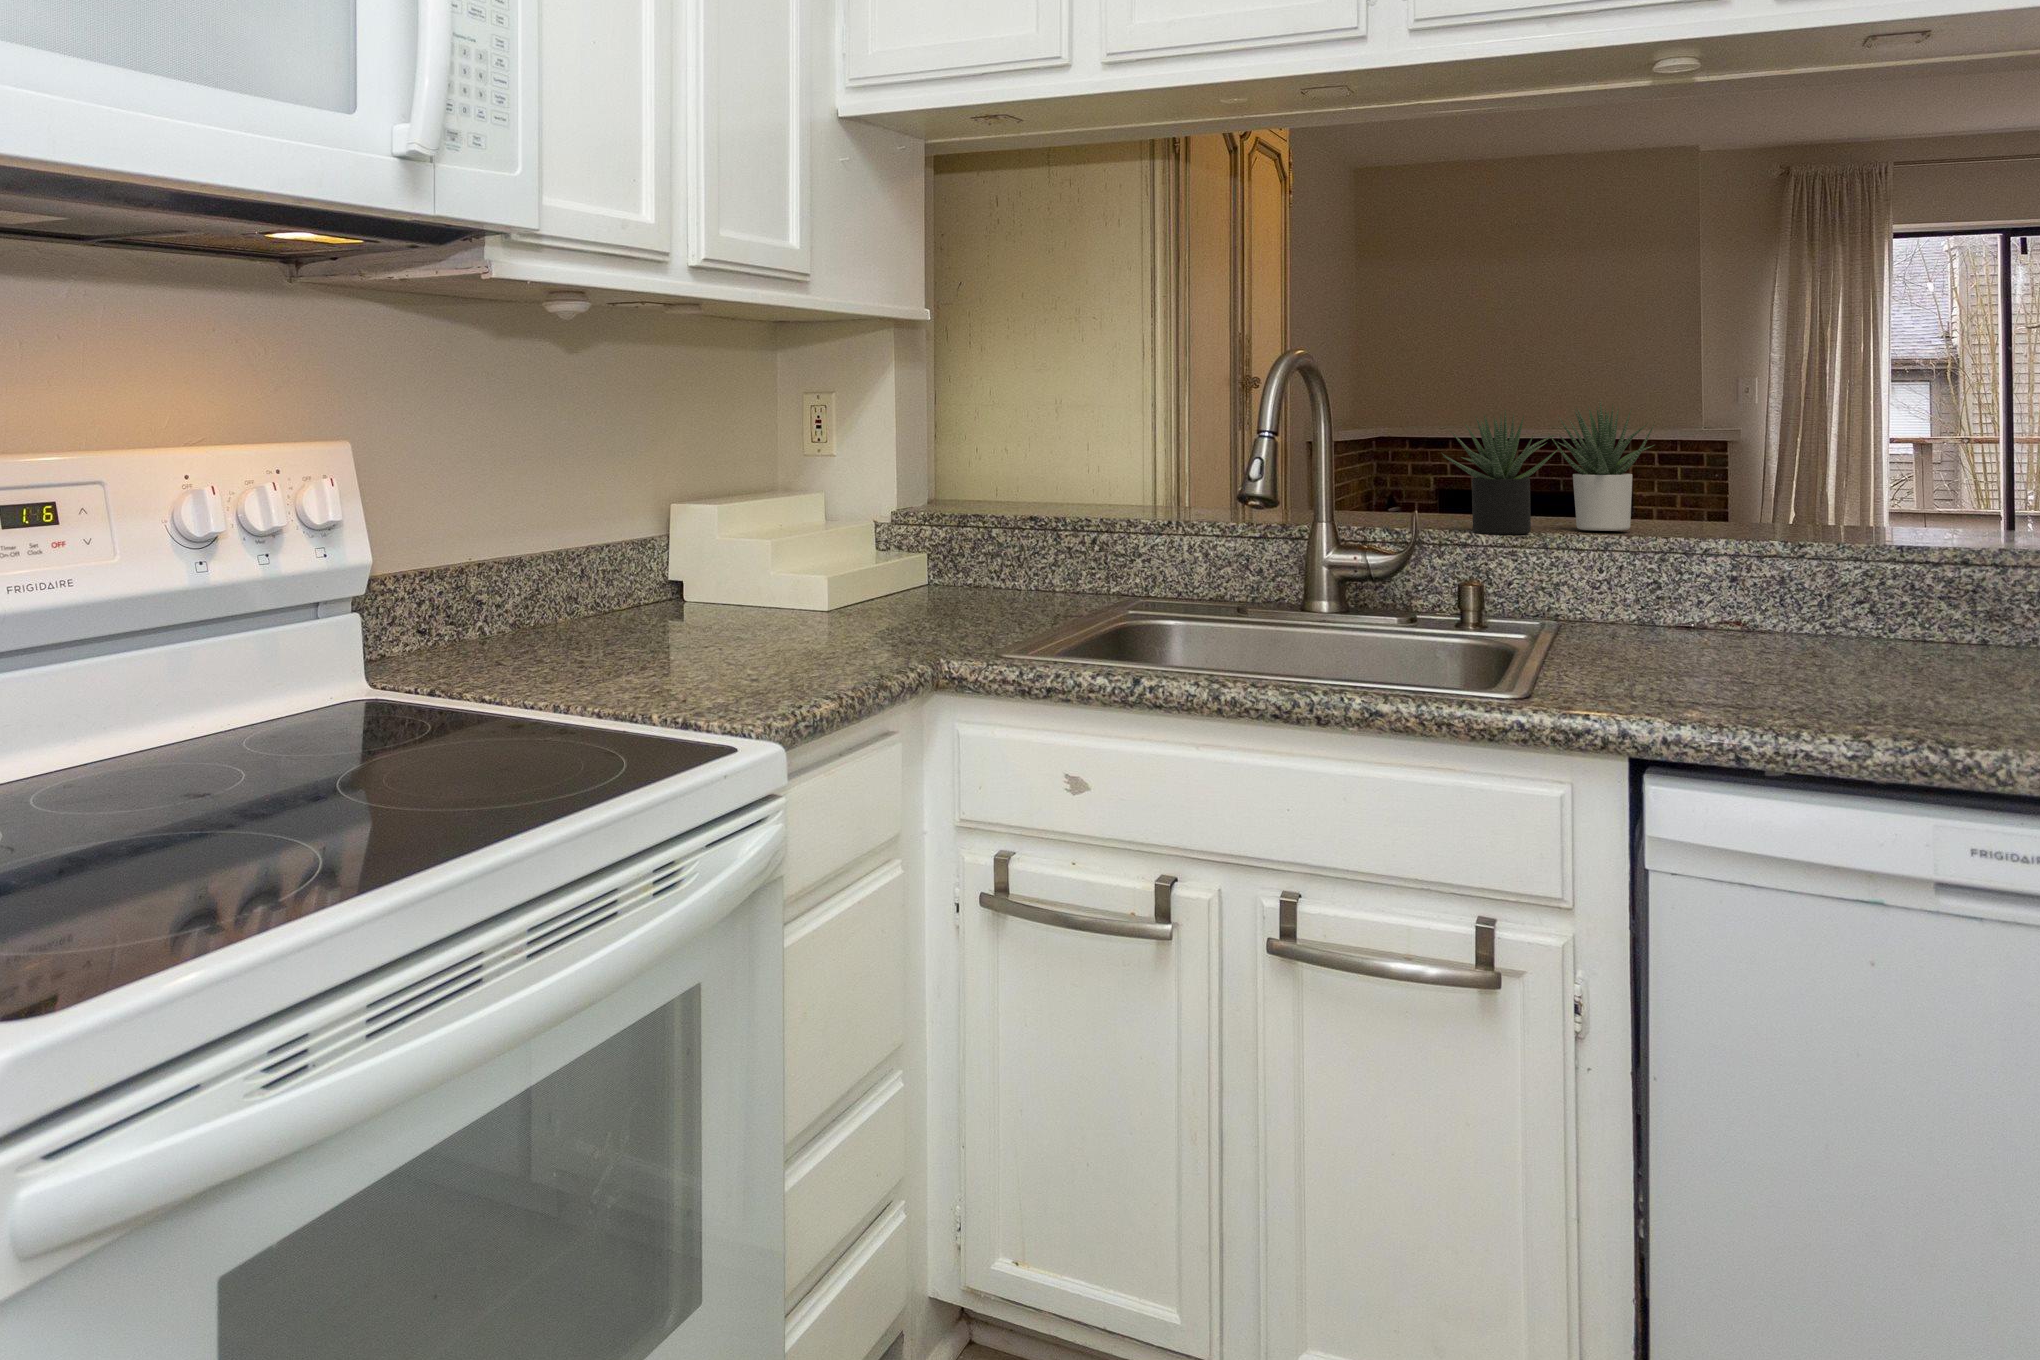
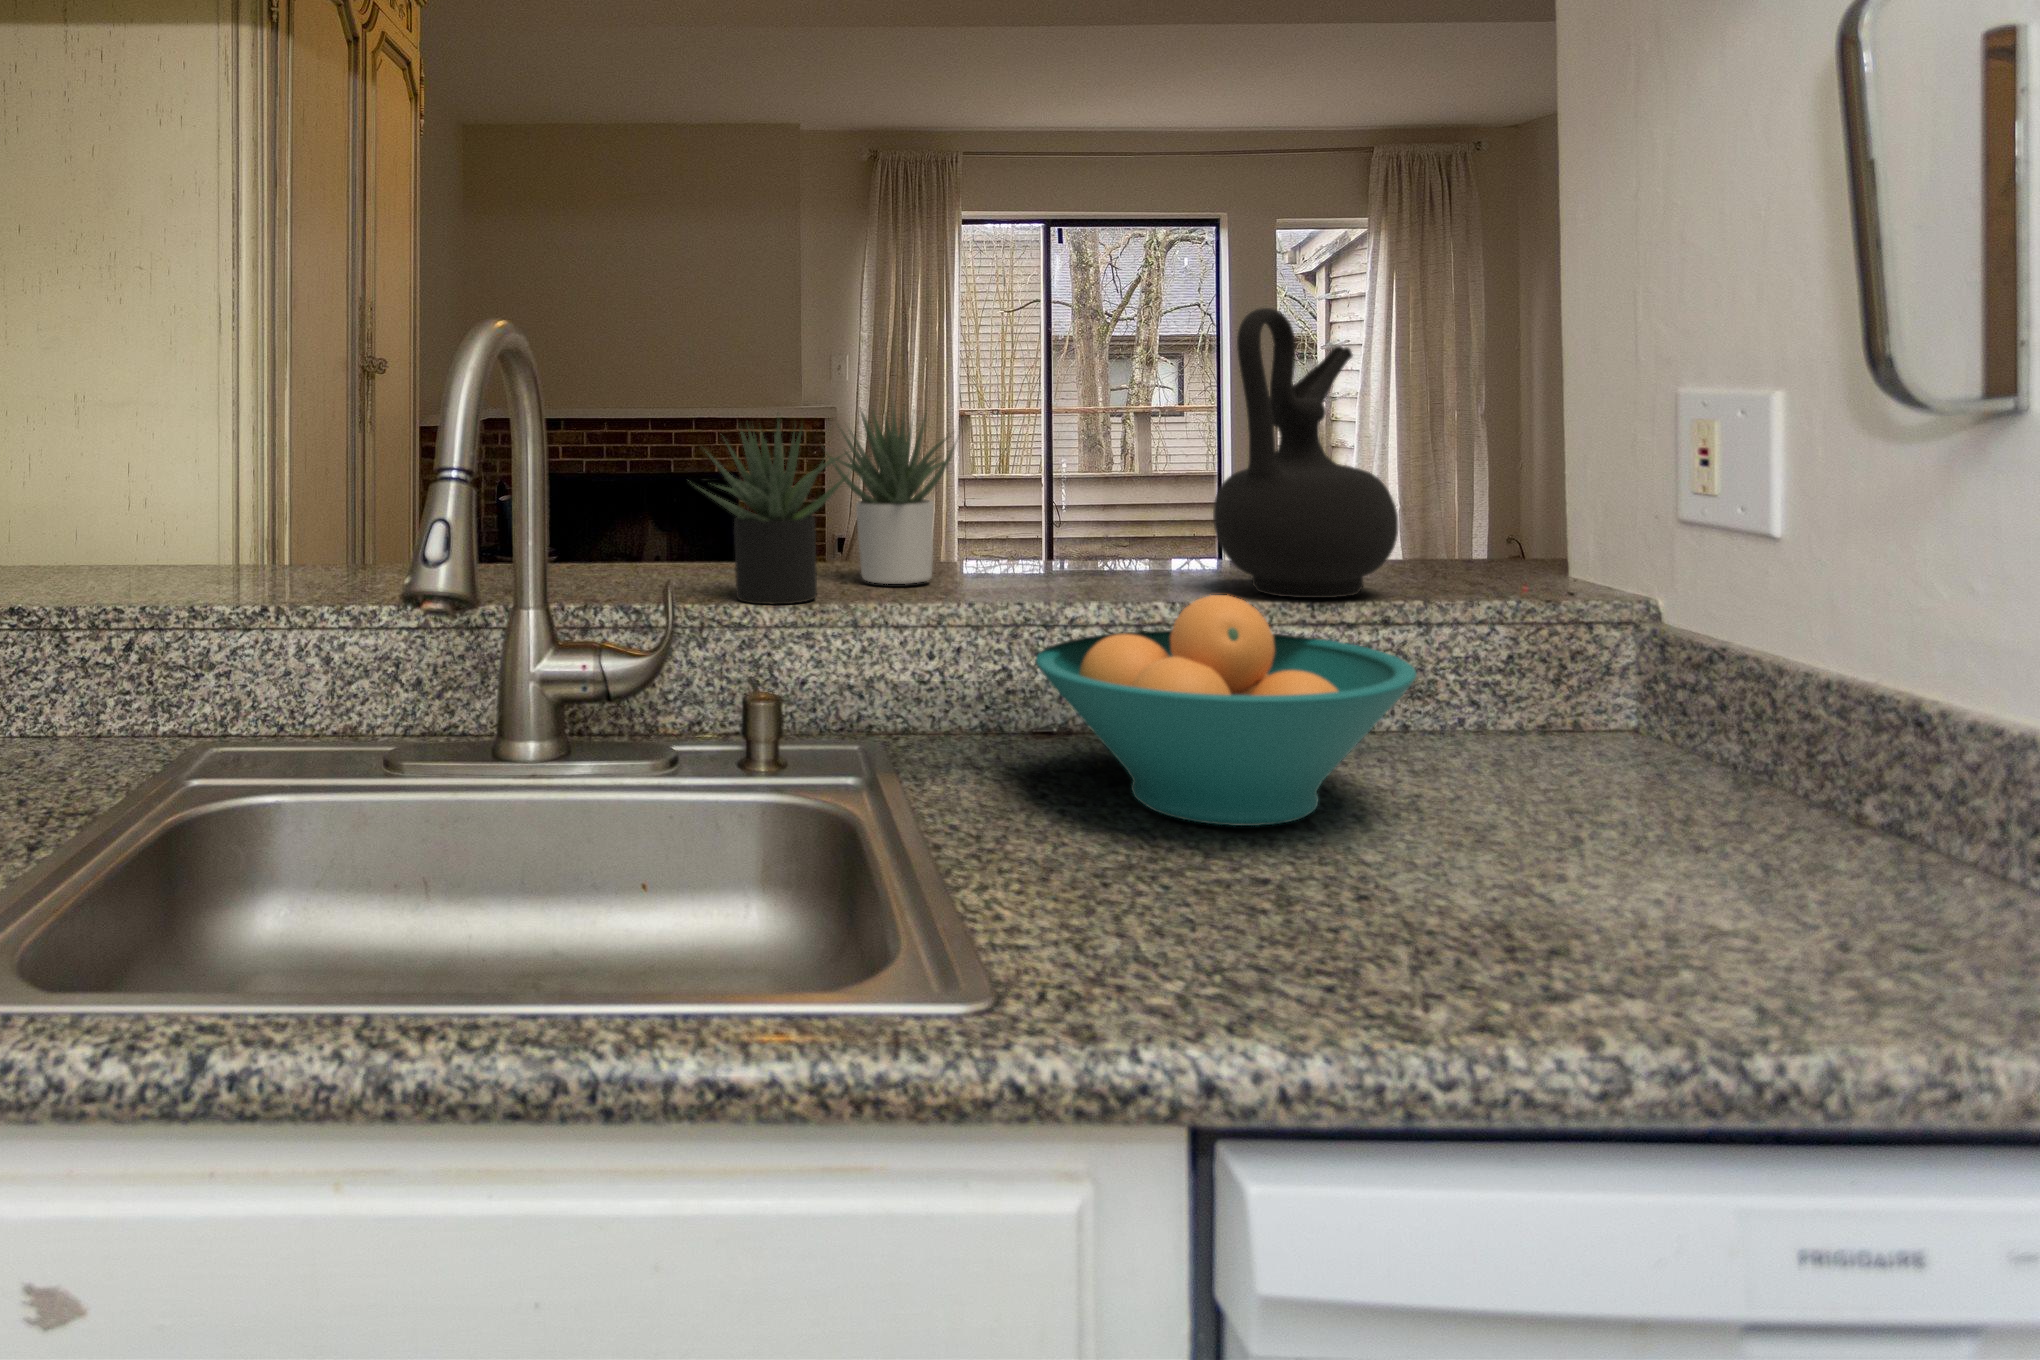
ceramic jug: none [1848,332,2001,547] -> present [1213,308,1398,598]
fruit bowl: none [1645,523,1915,667] -> present [1036,595,1417,826]

